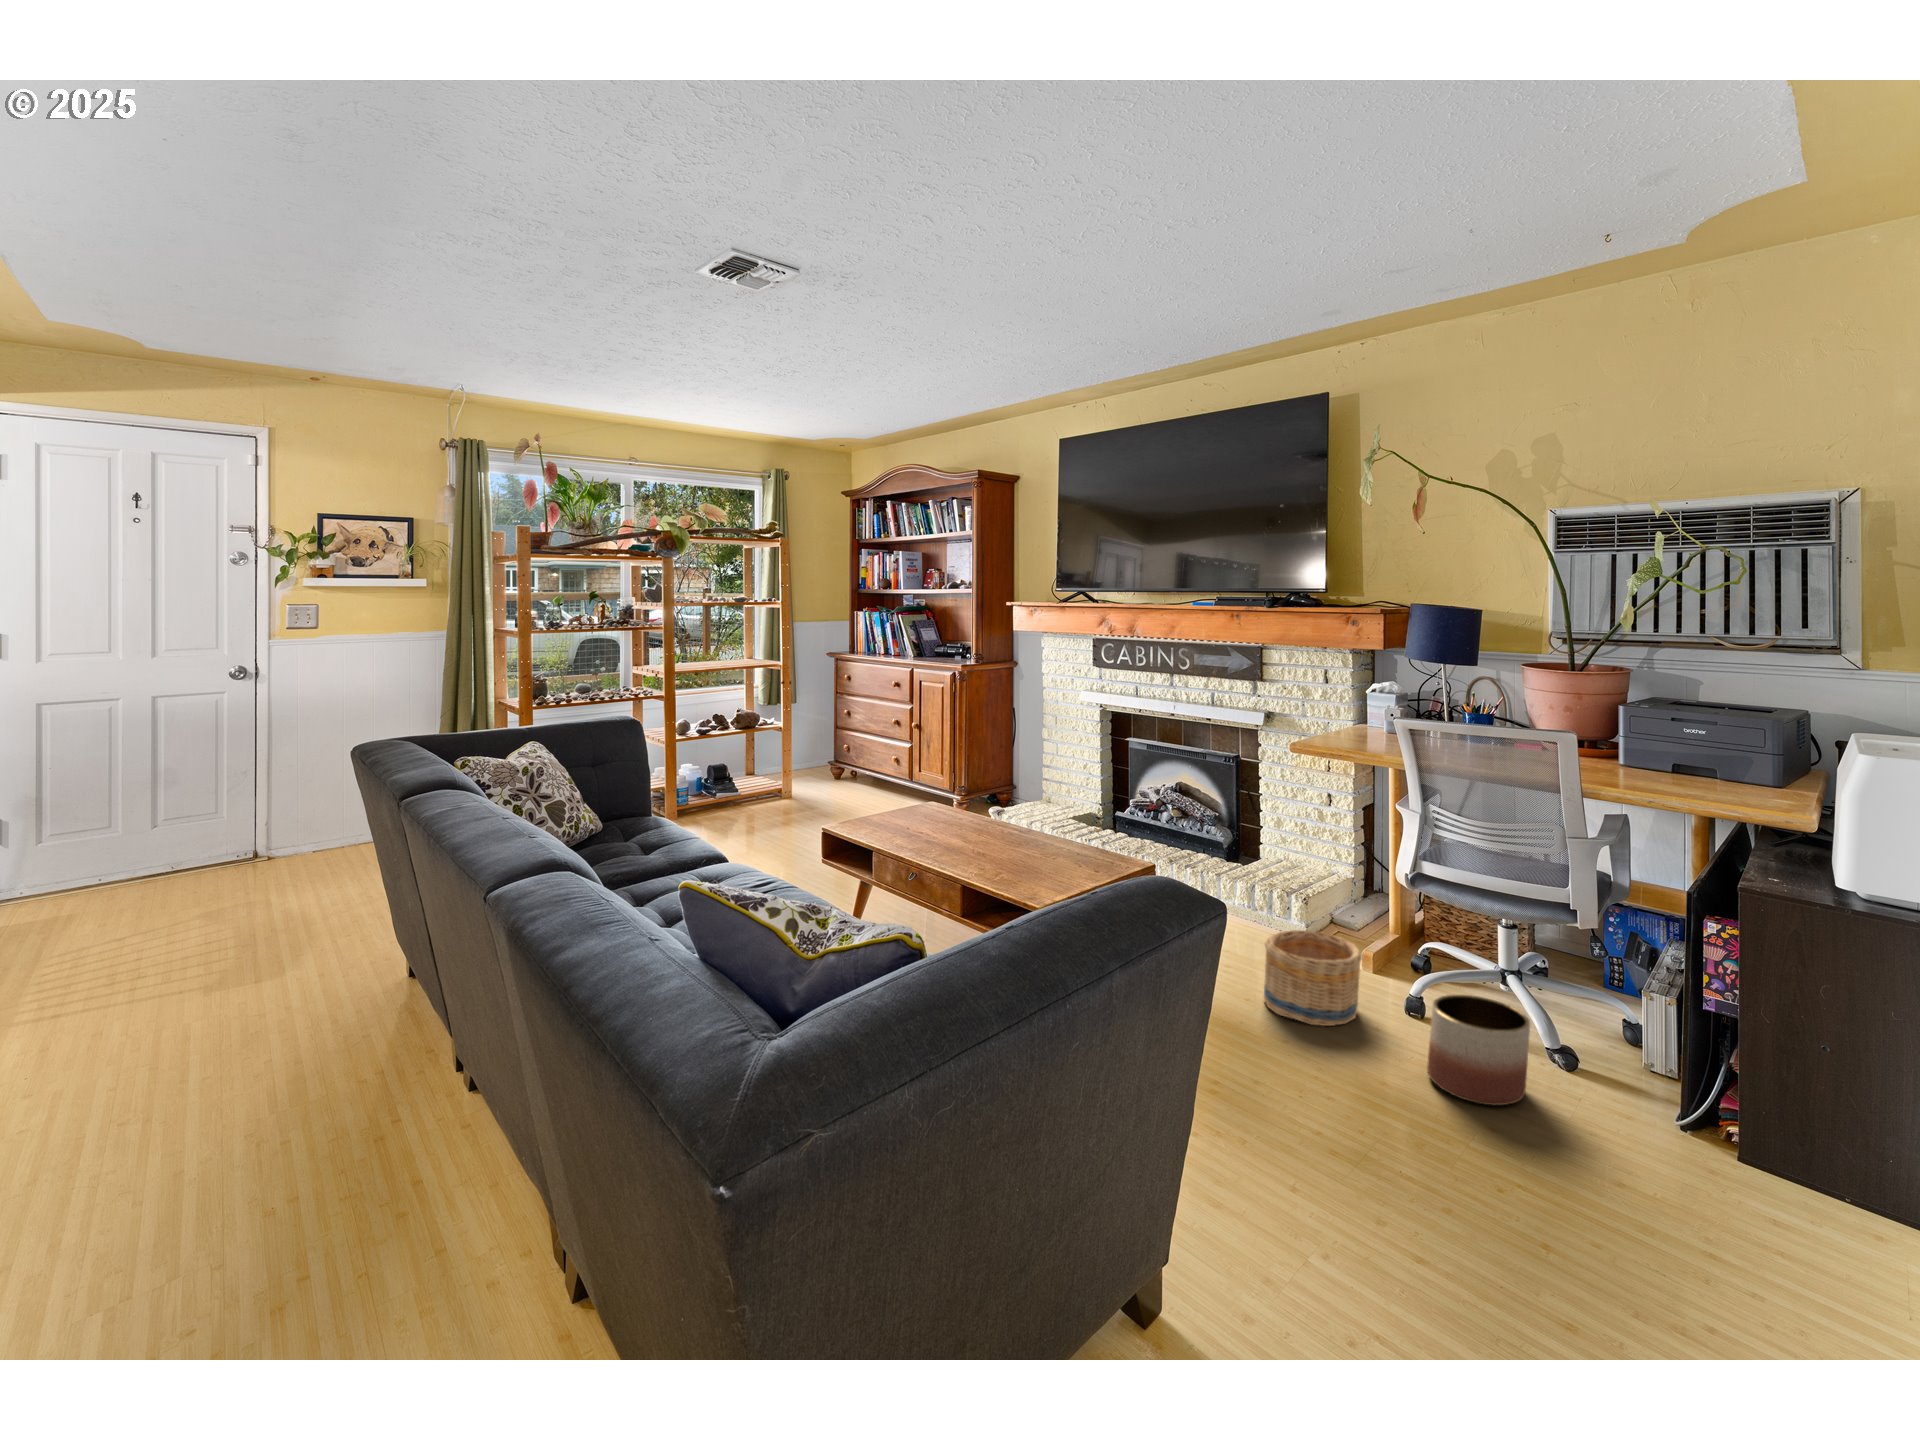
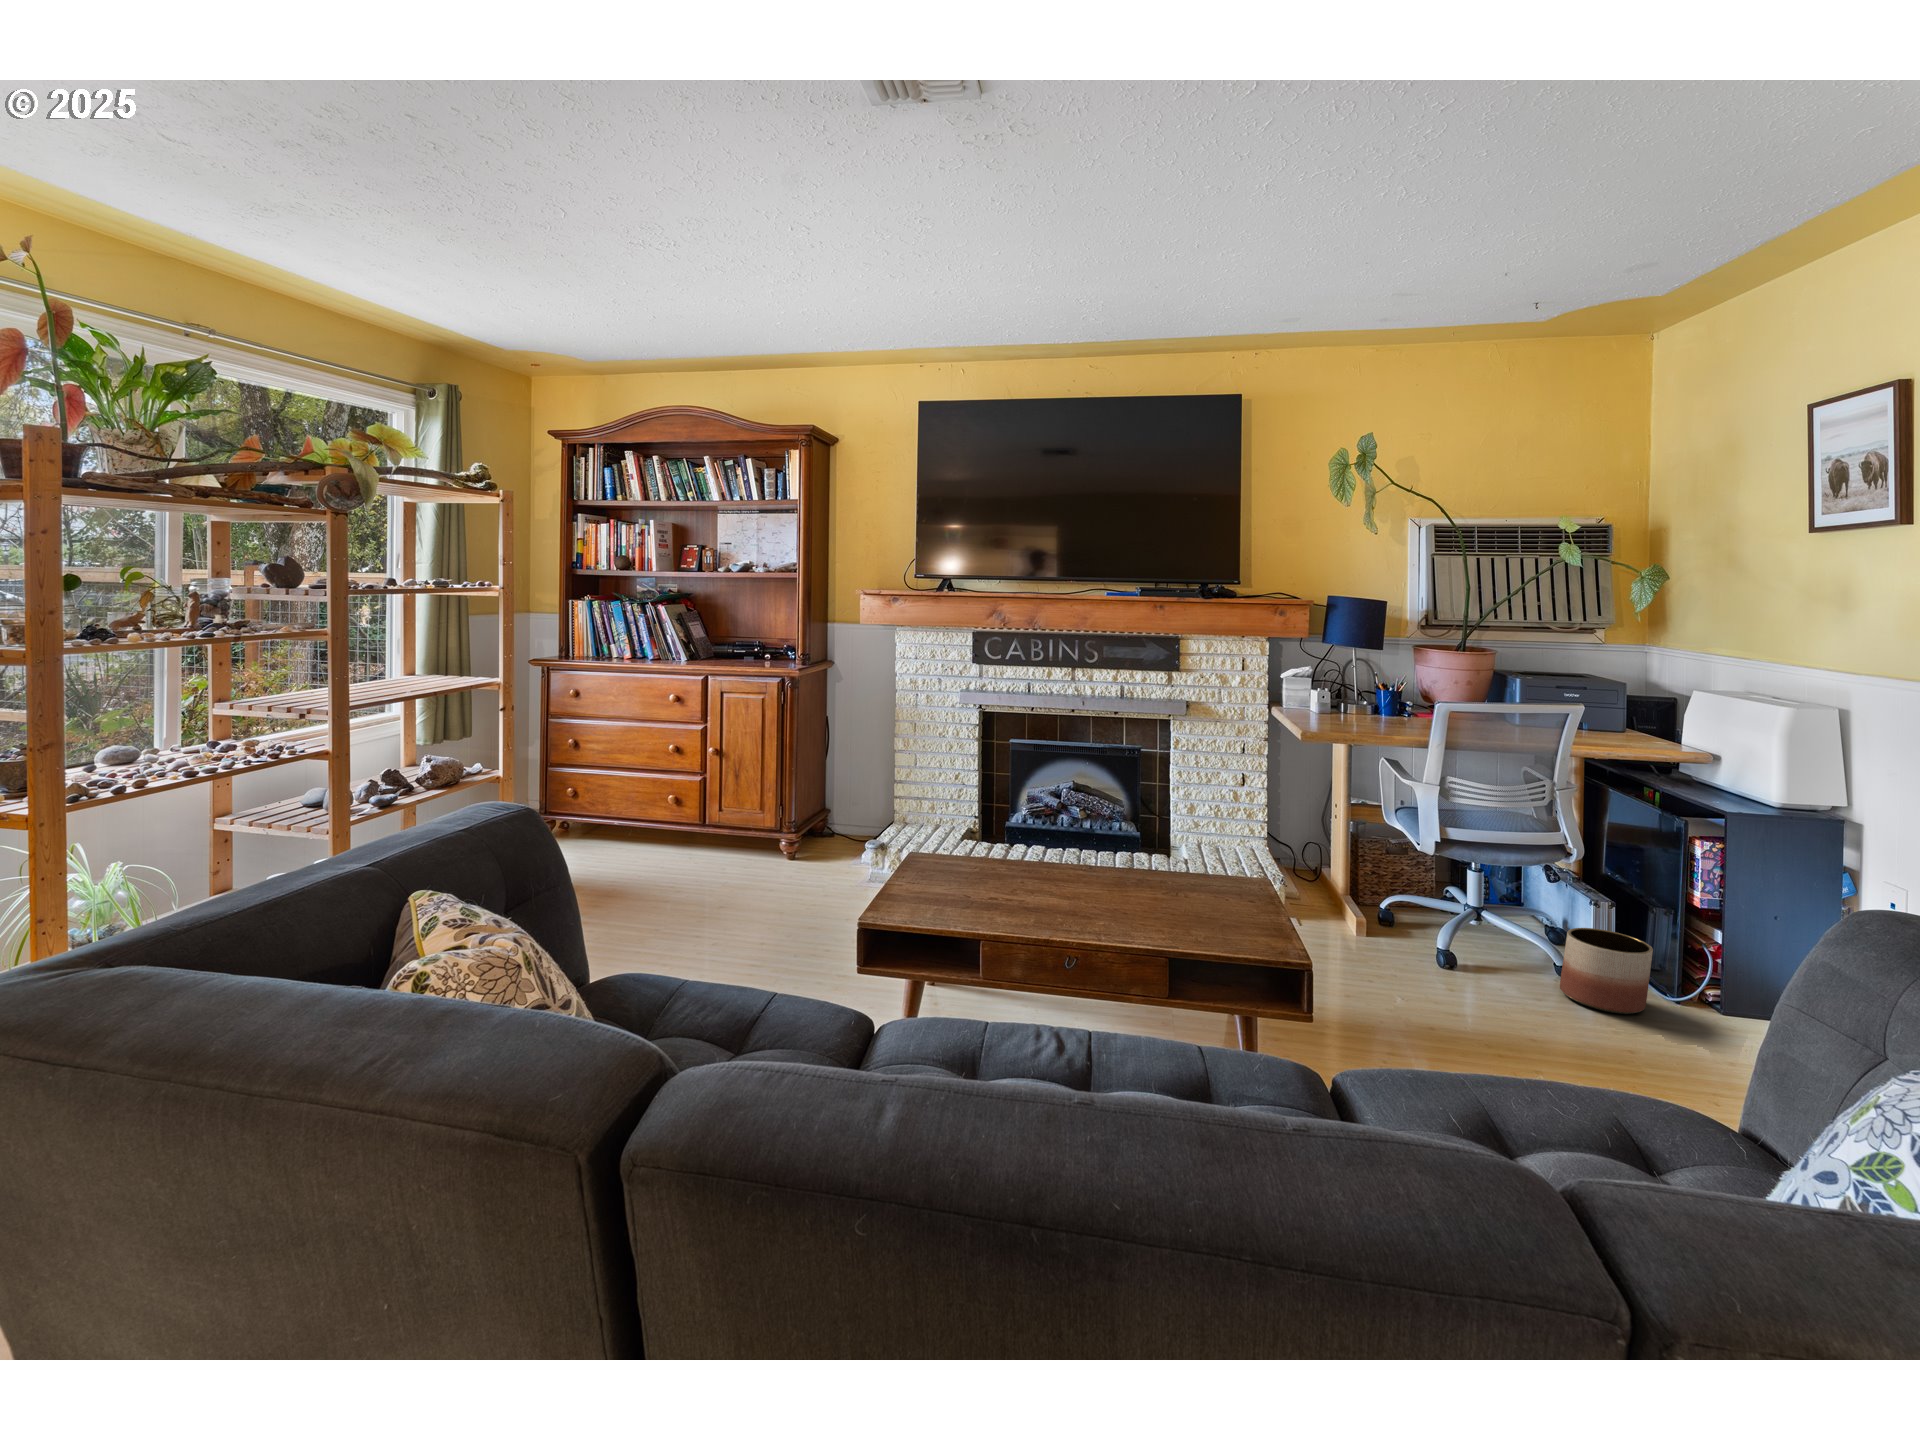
basket: present [1264,930,1362,1026] -> none [1371,899,1467,983]

